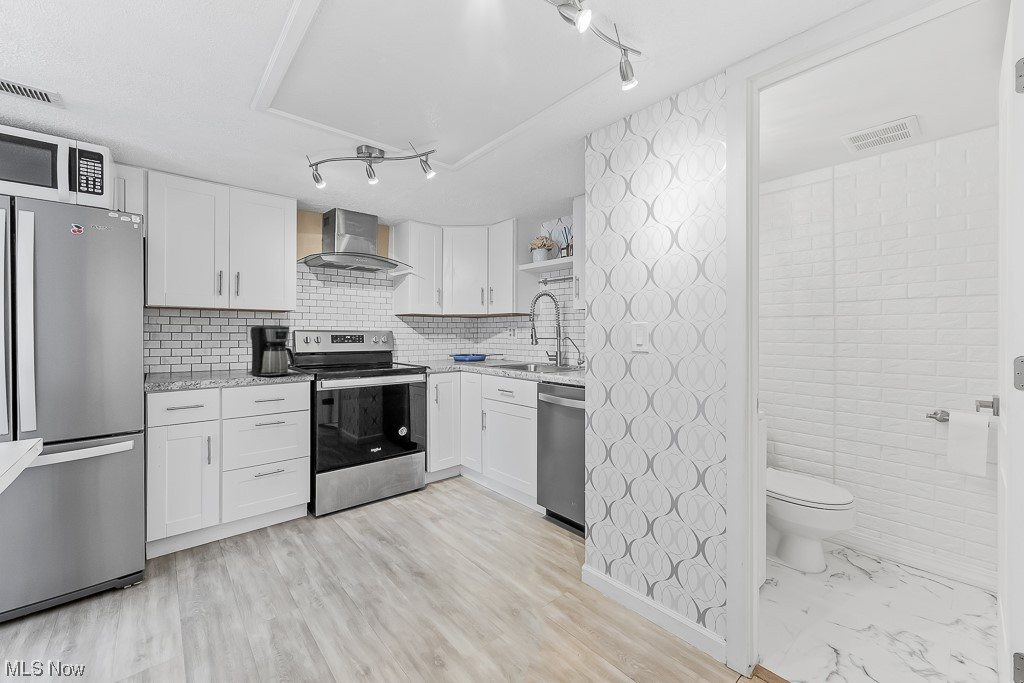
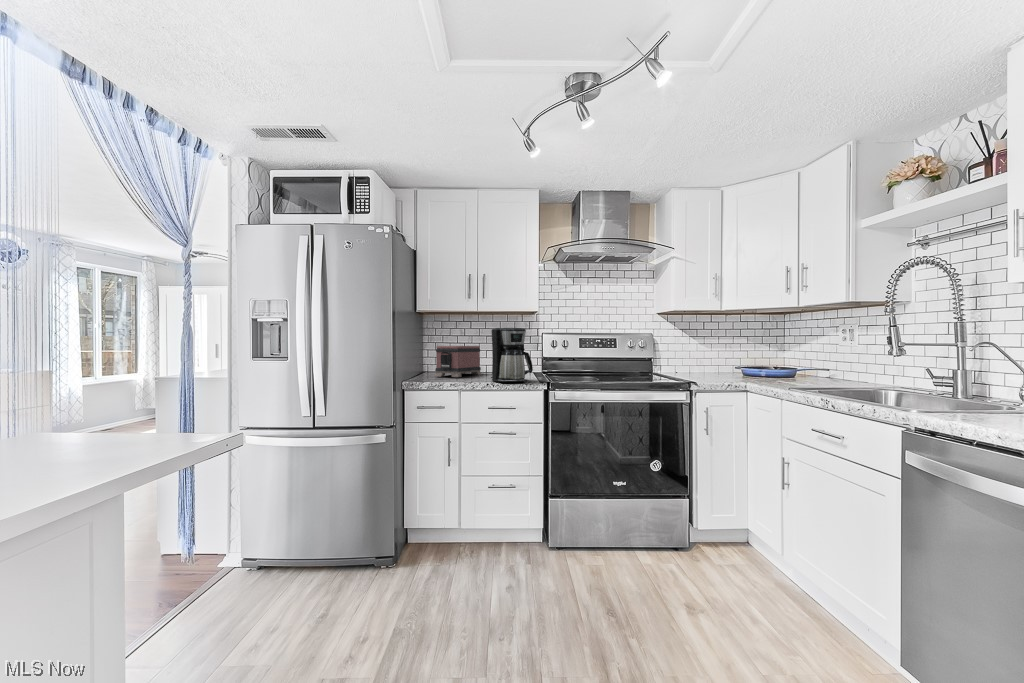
toaster: none [176,342,229,375] -> present [435,346,481,377]

